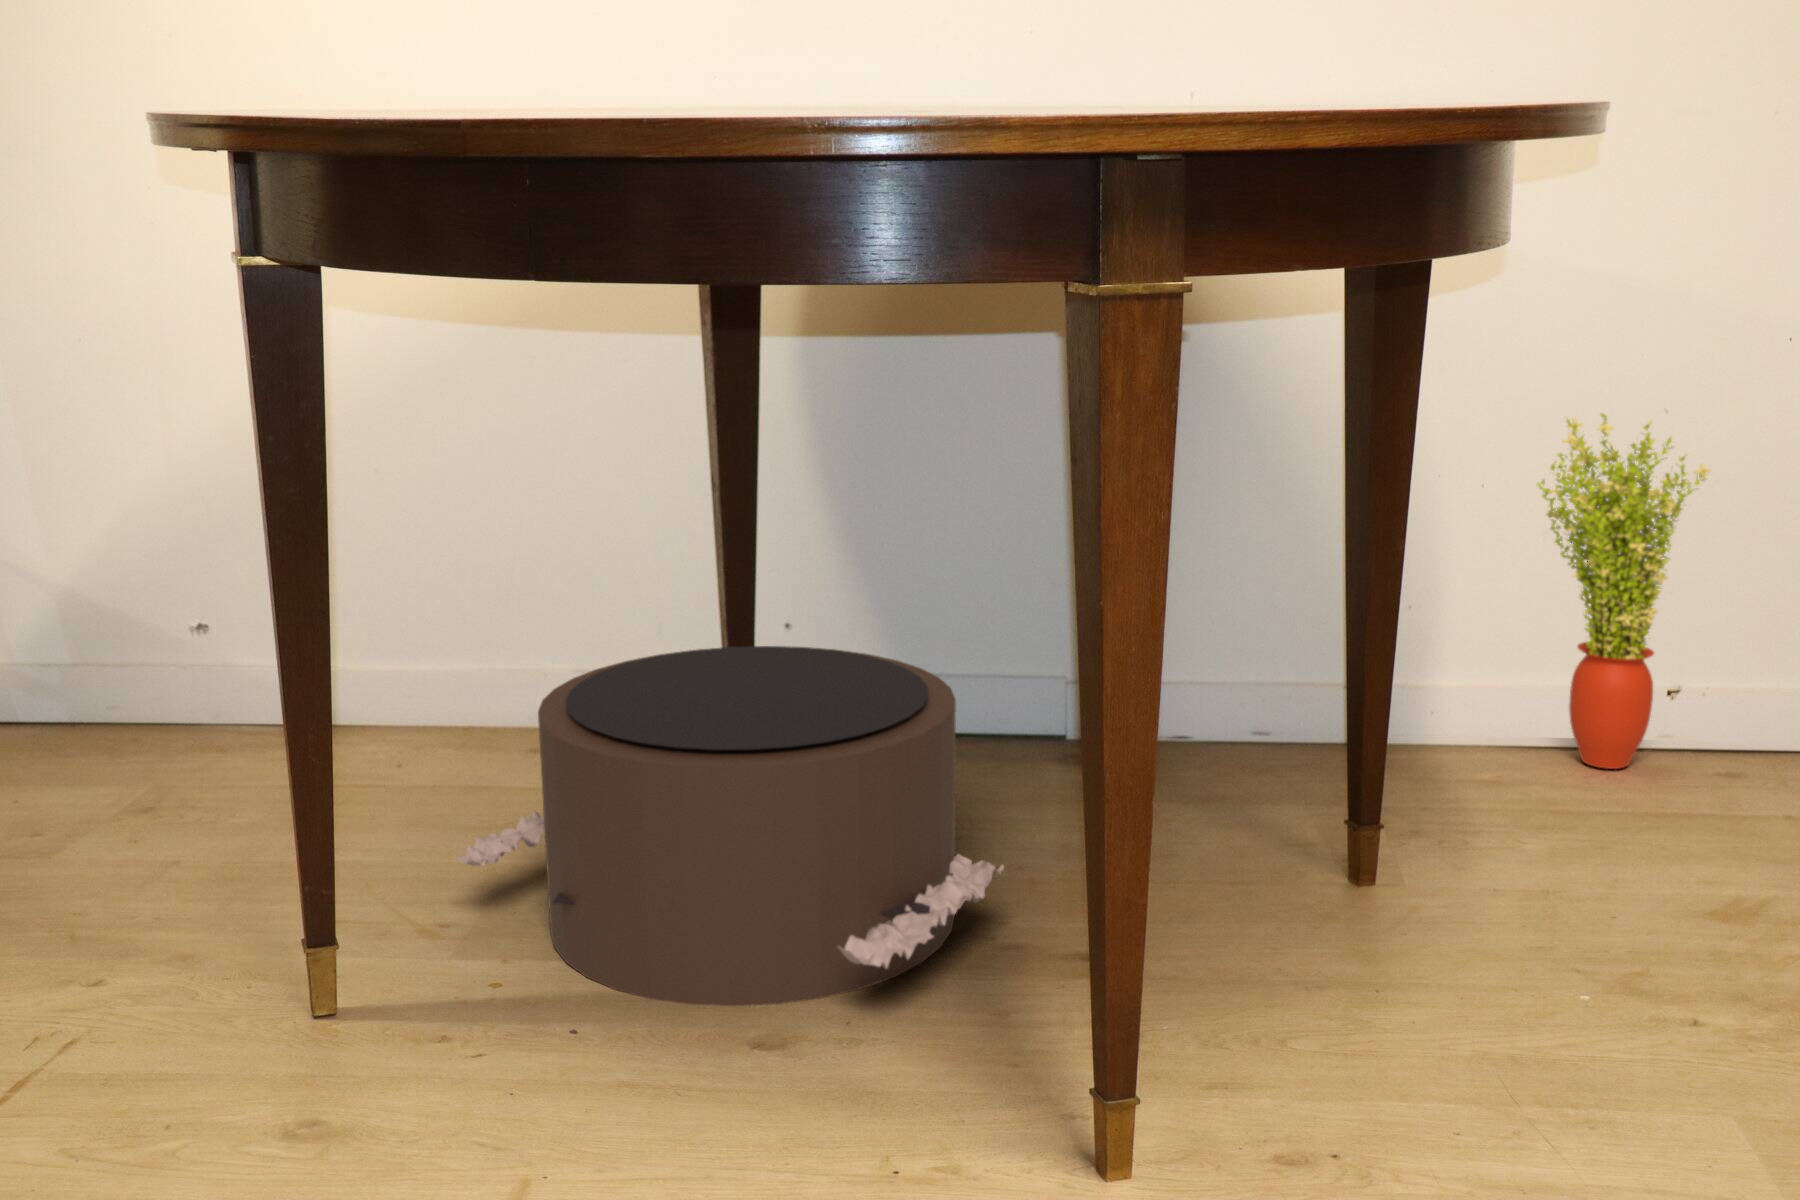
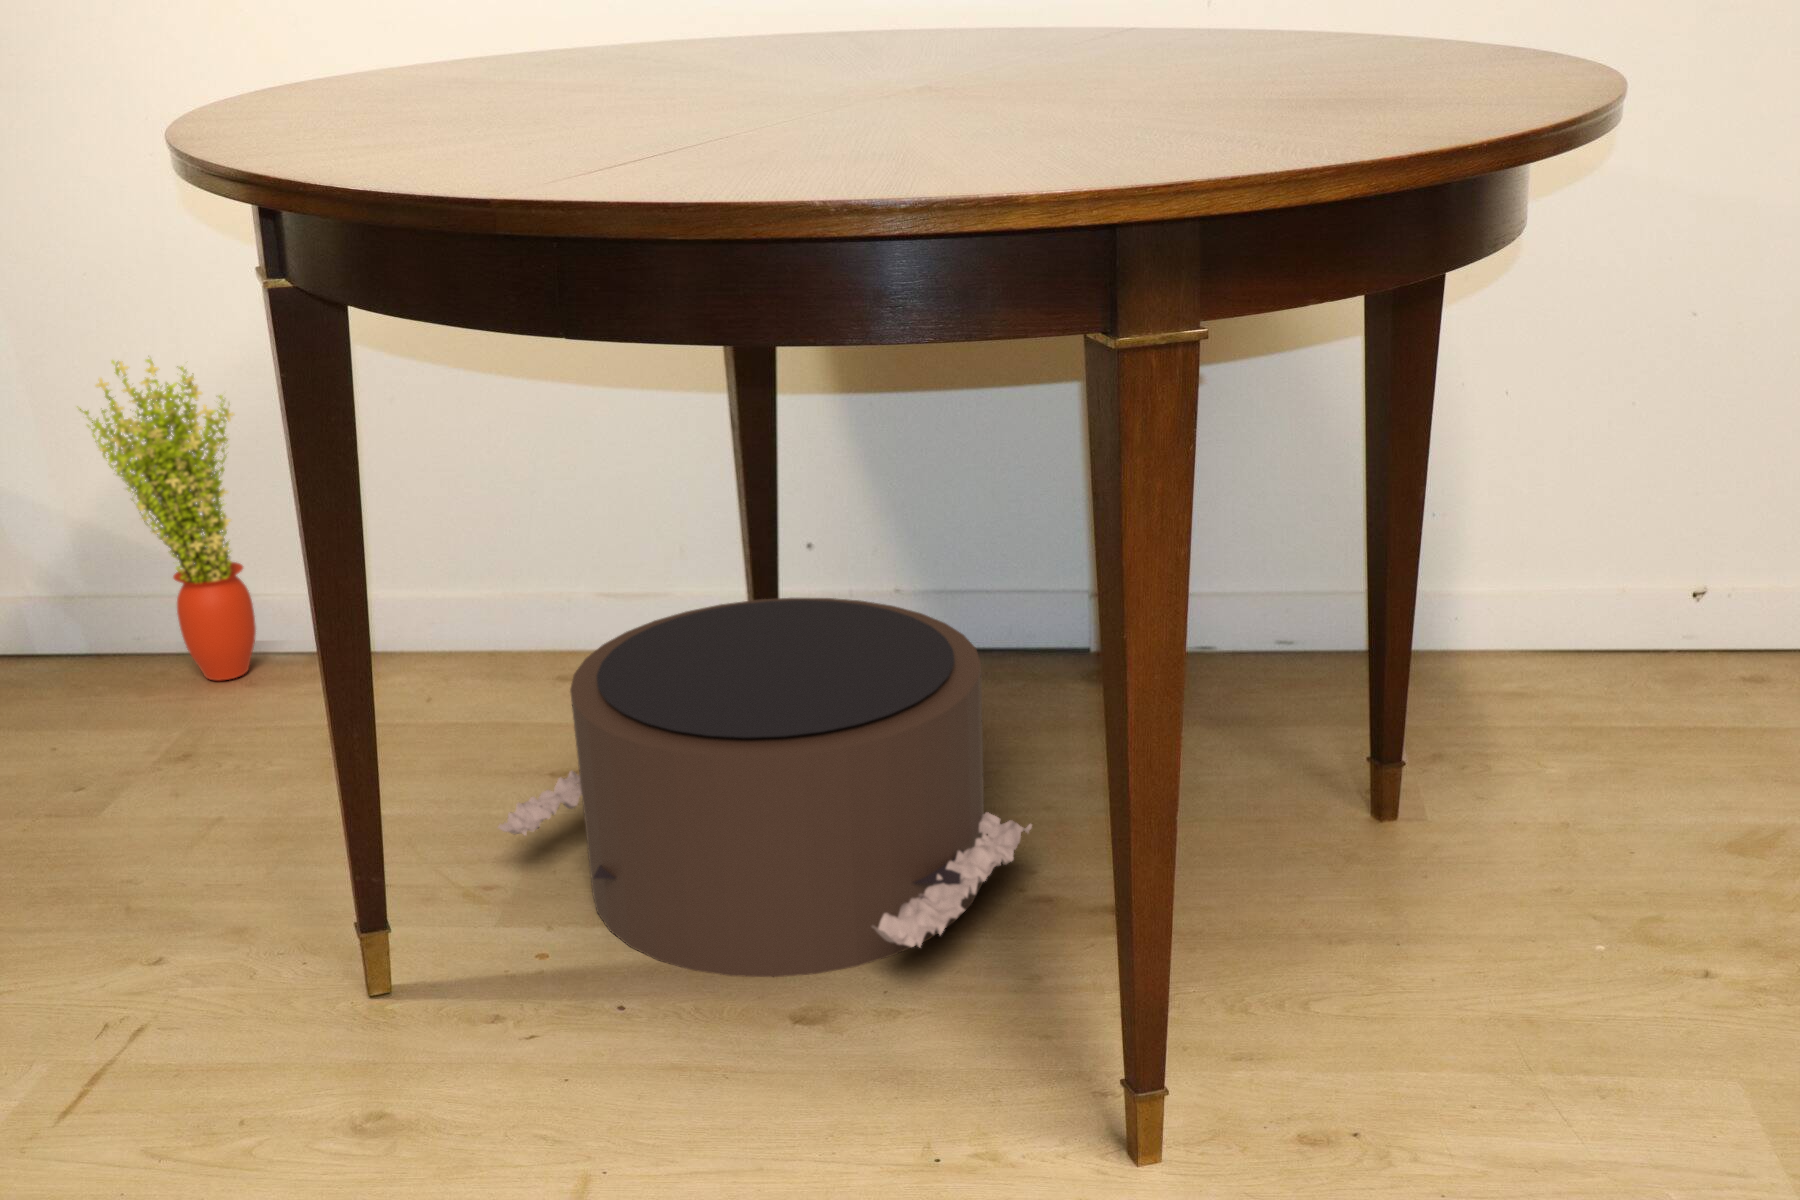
potted plant: present [1537,414,1710,769] -> present [77,359,256,681]

